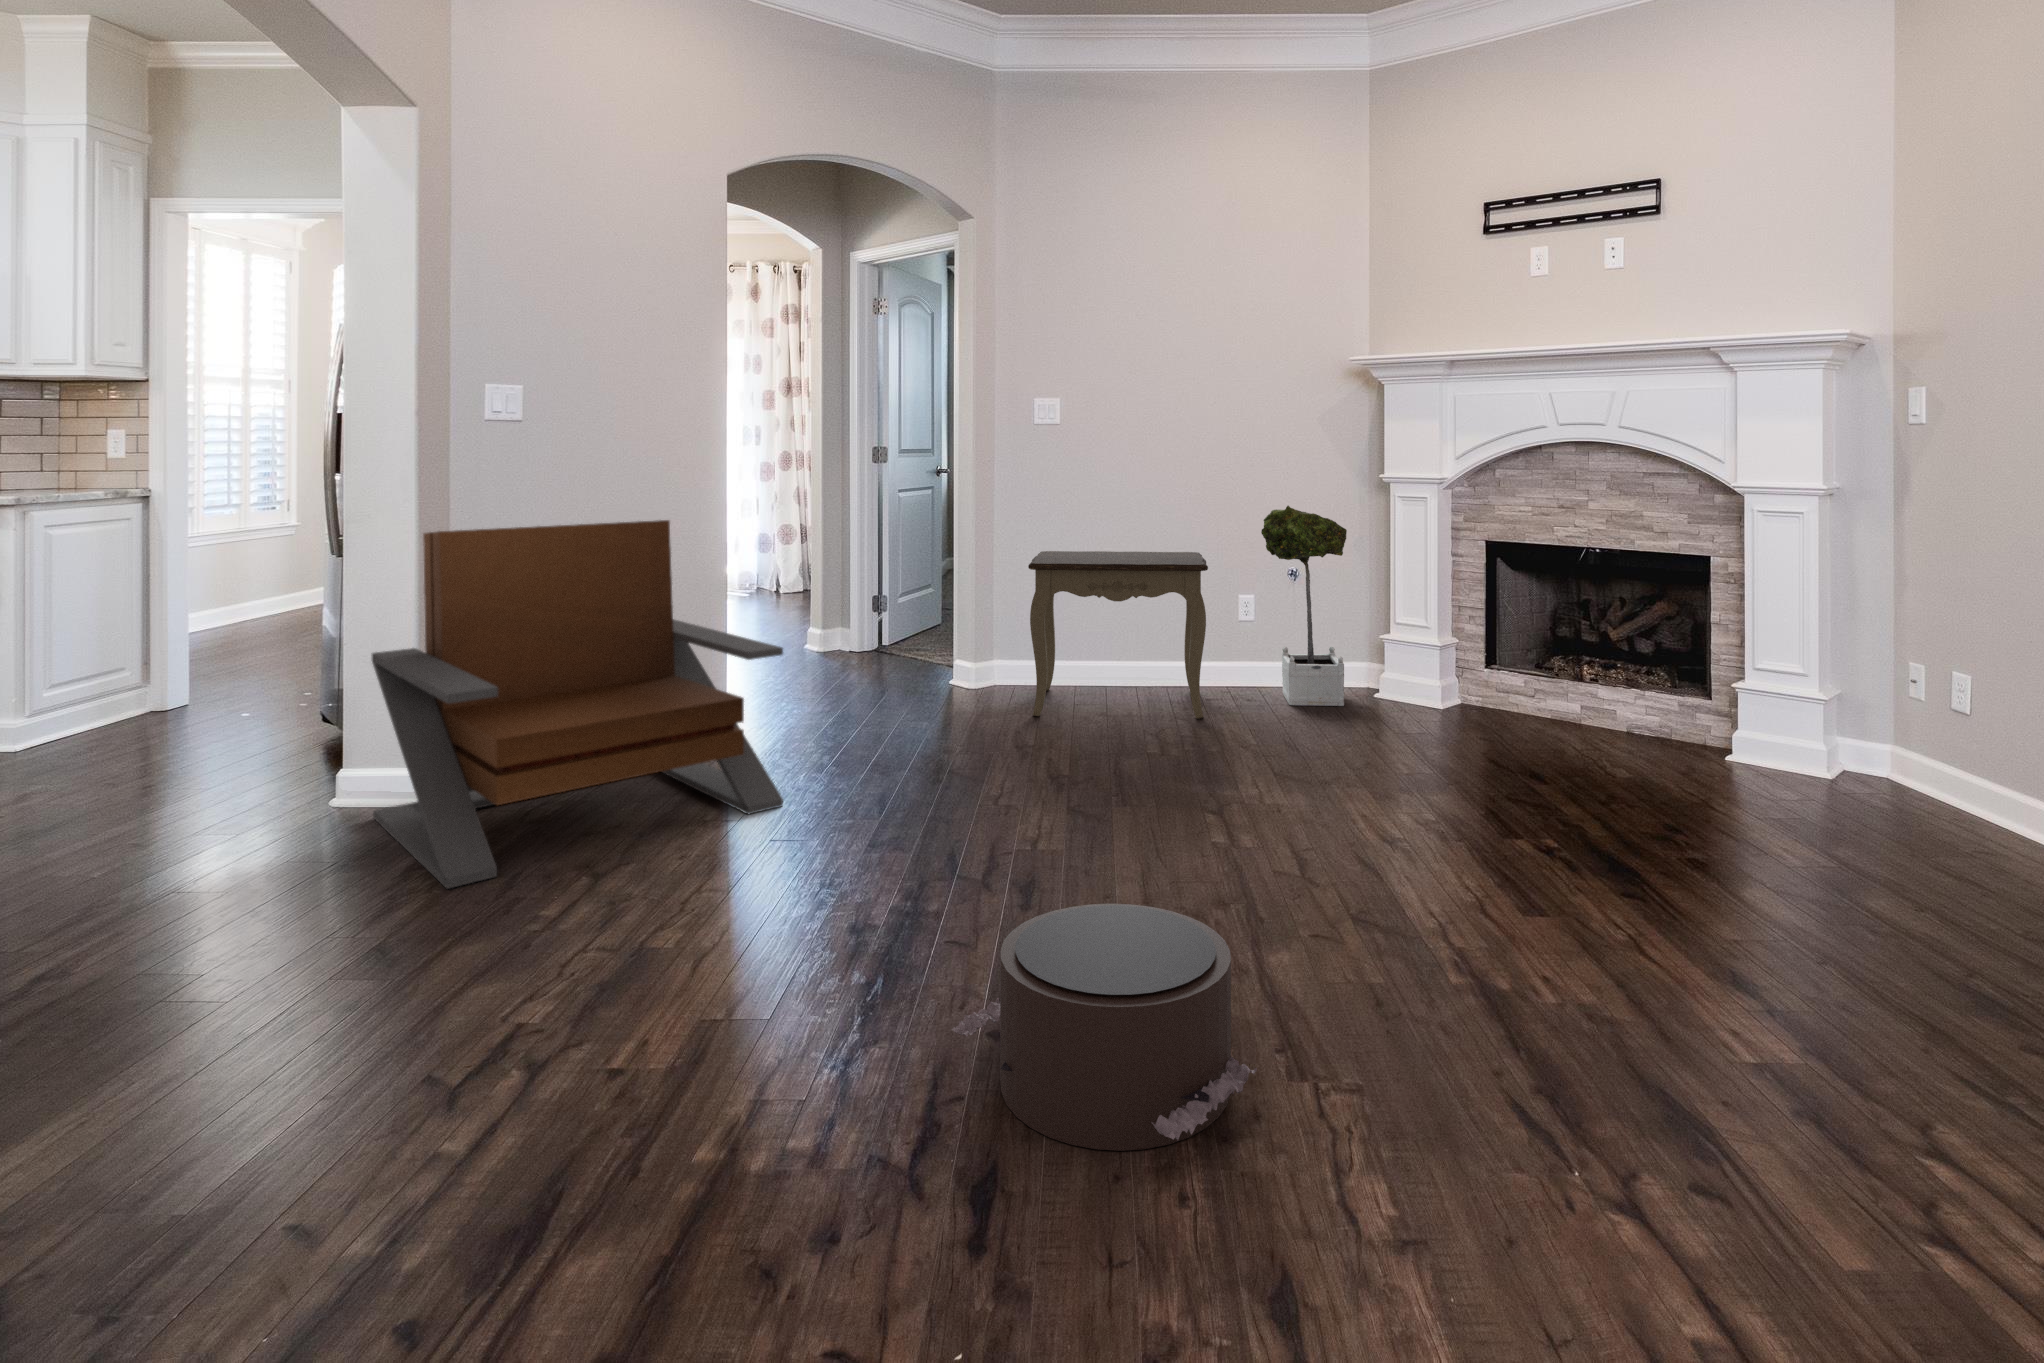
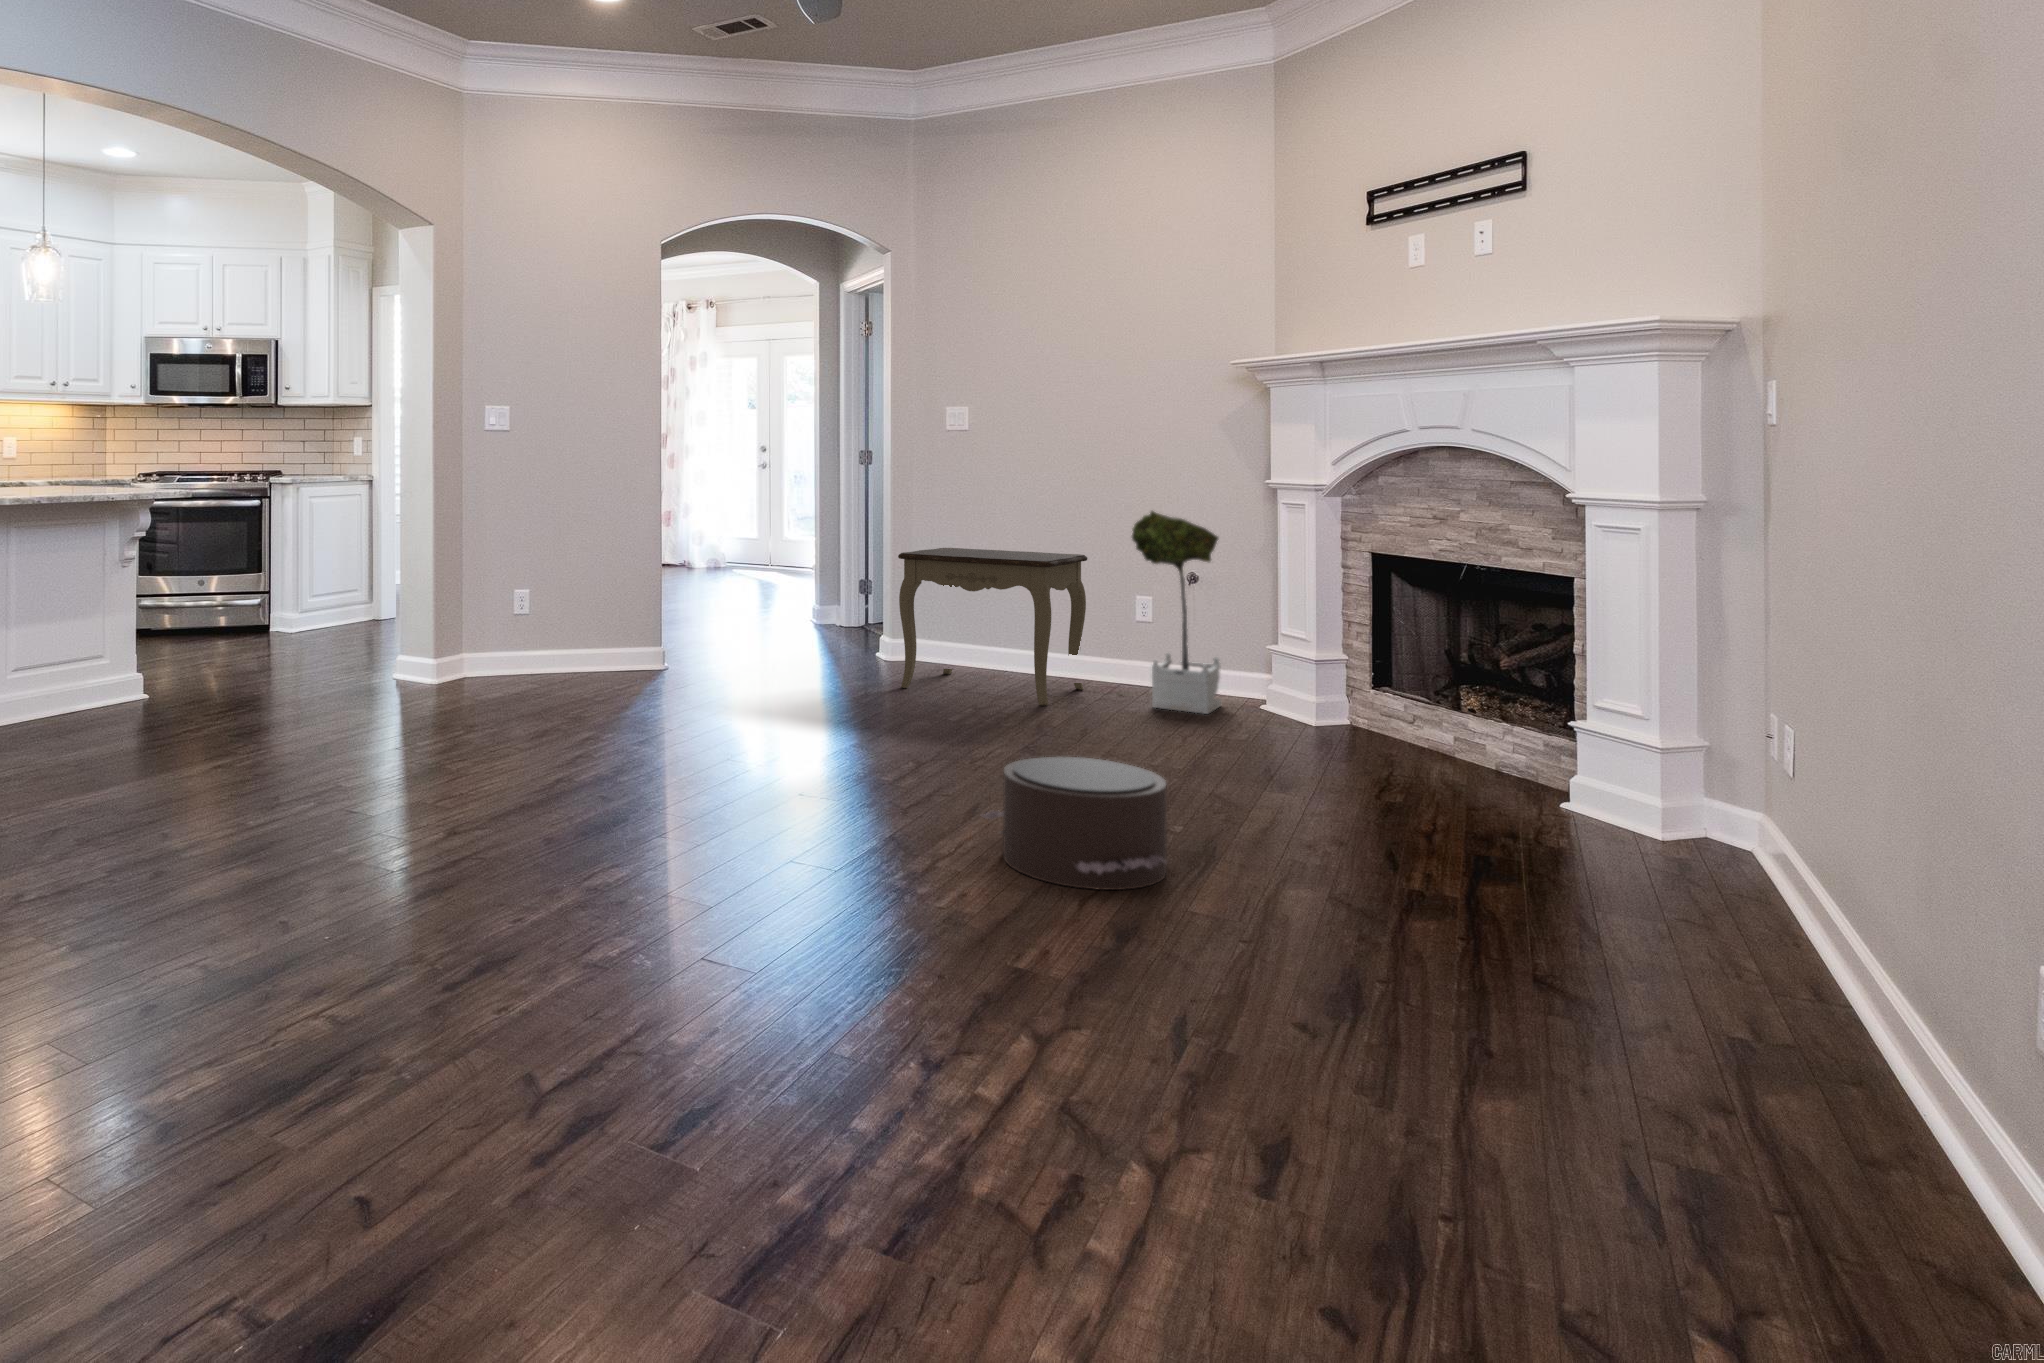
lounge chair: present [372,520,783,888] -> none [400,500,632,718]
pouf: present [952,904,1257,1151] -> present [982,757,1167,890]

